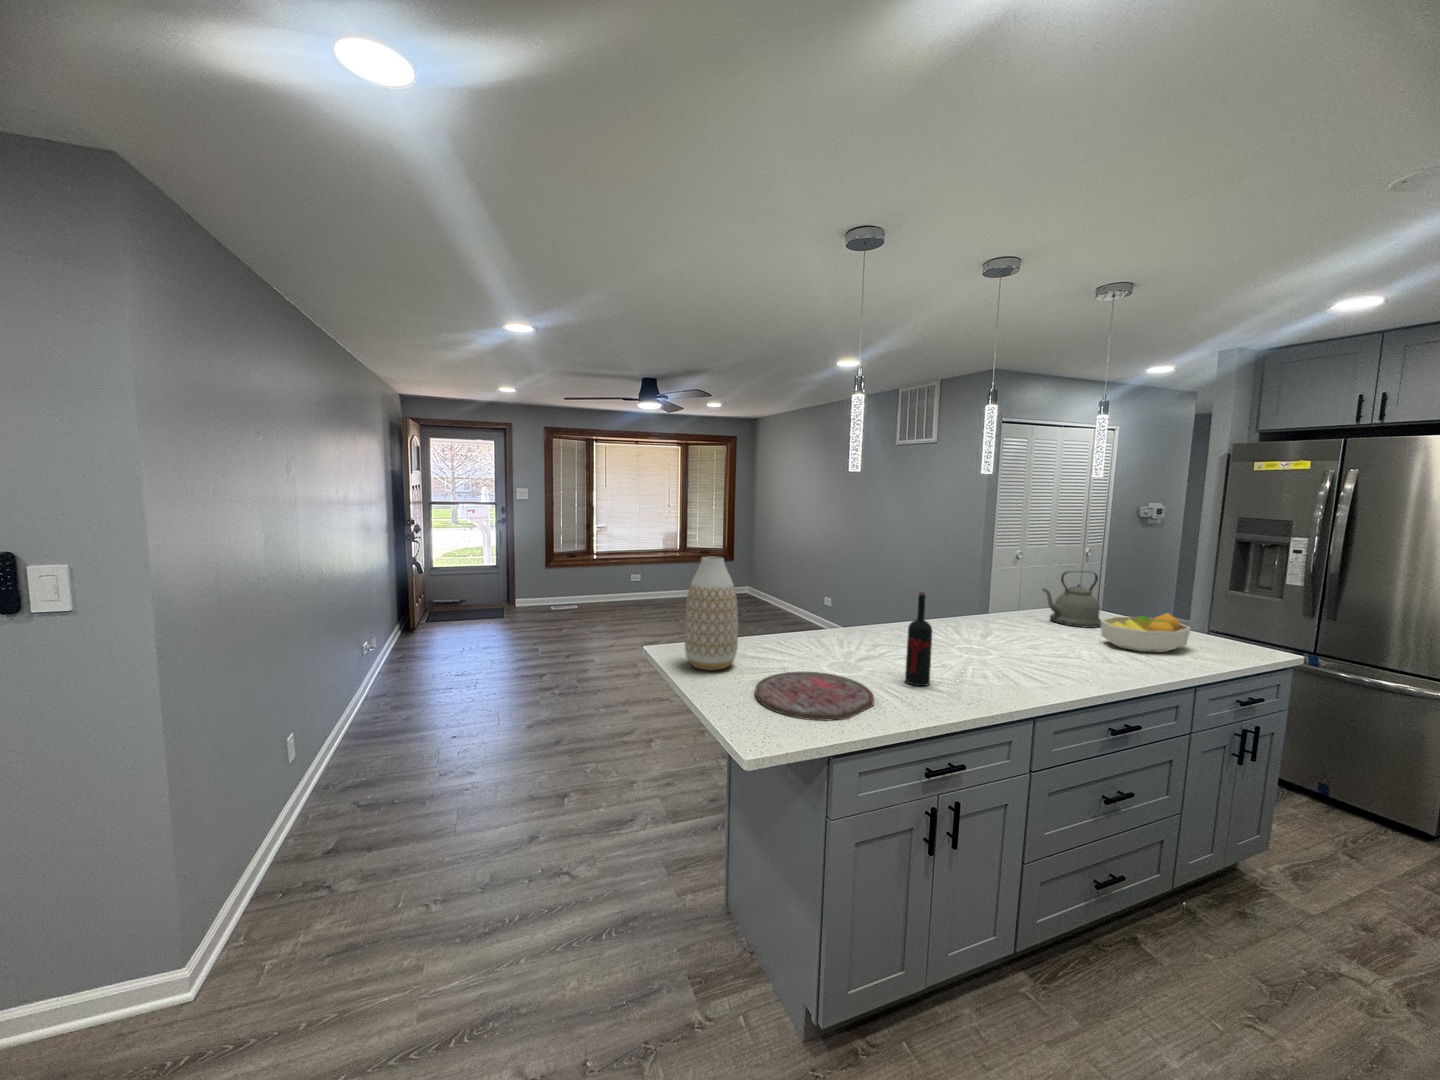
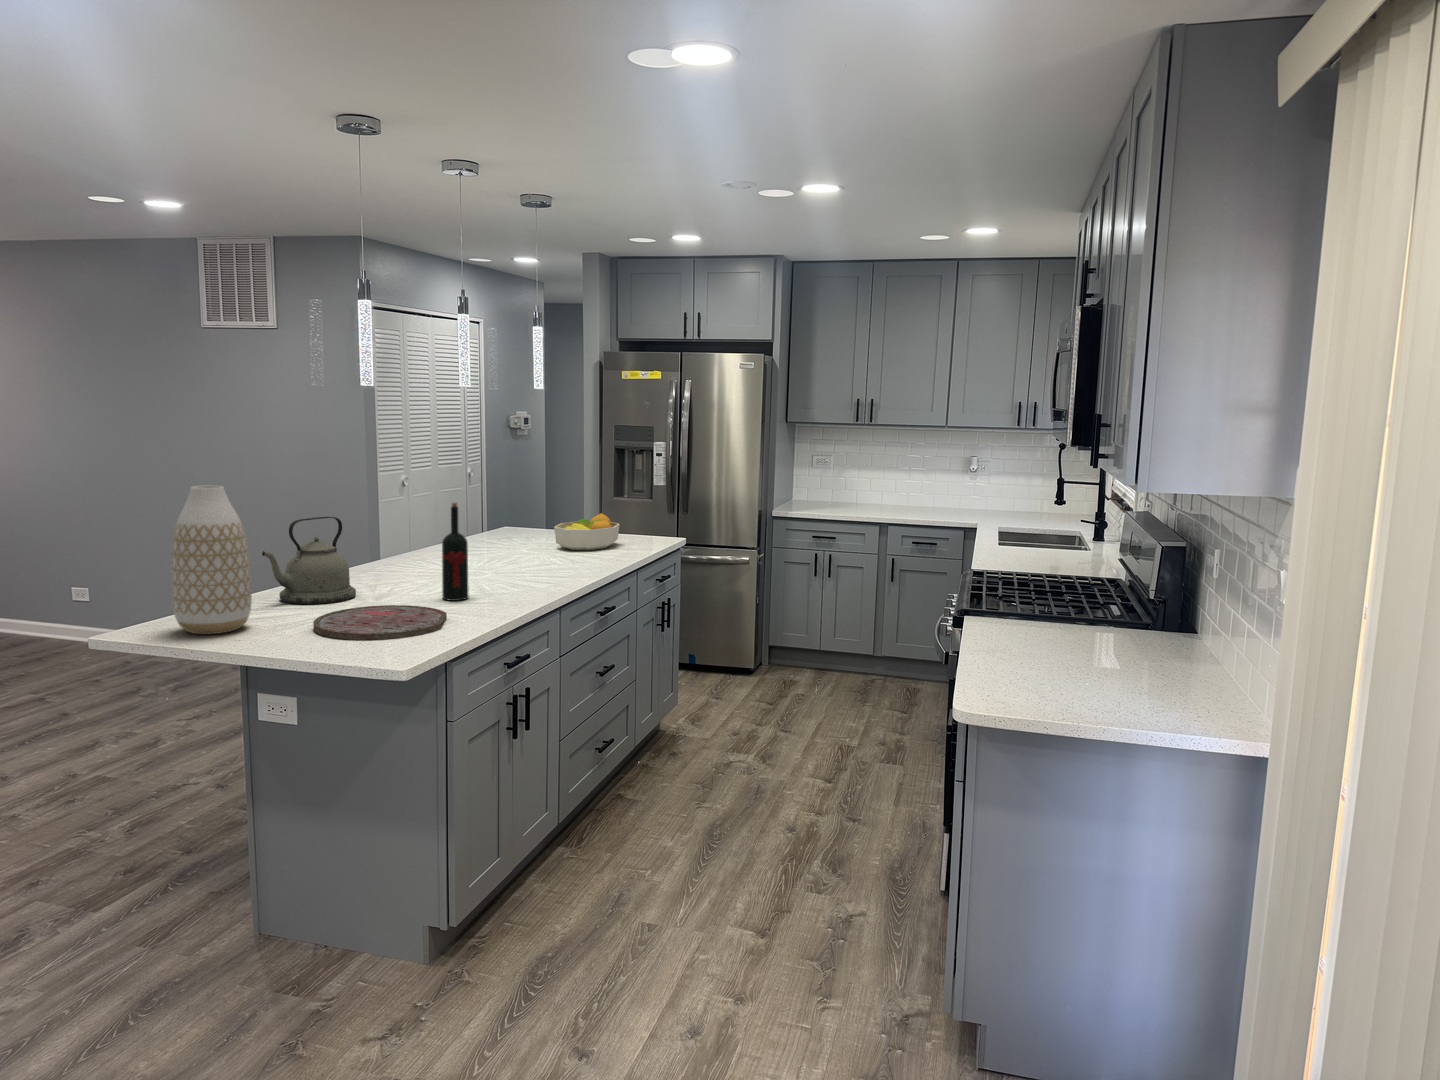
kettle: present [1043,572,1101,628] -> present [262,517,356,604]

